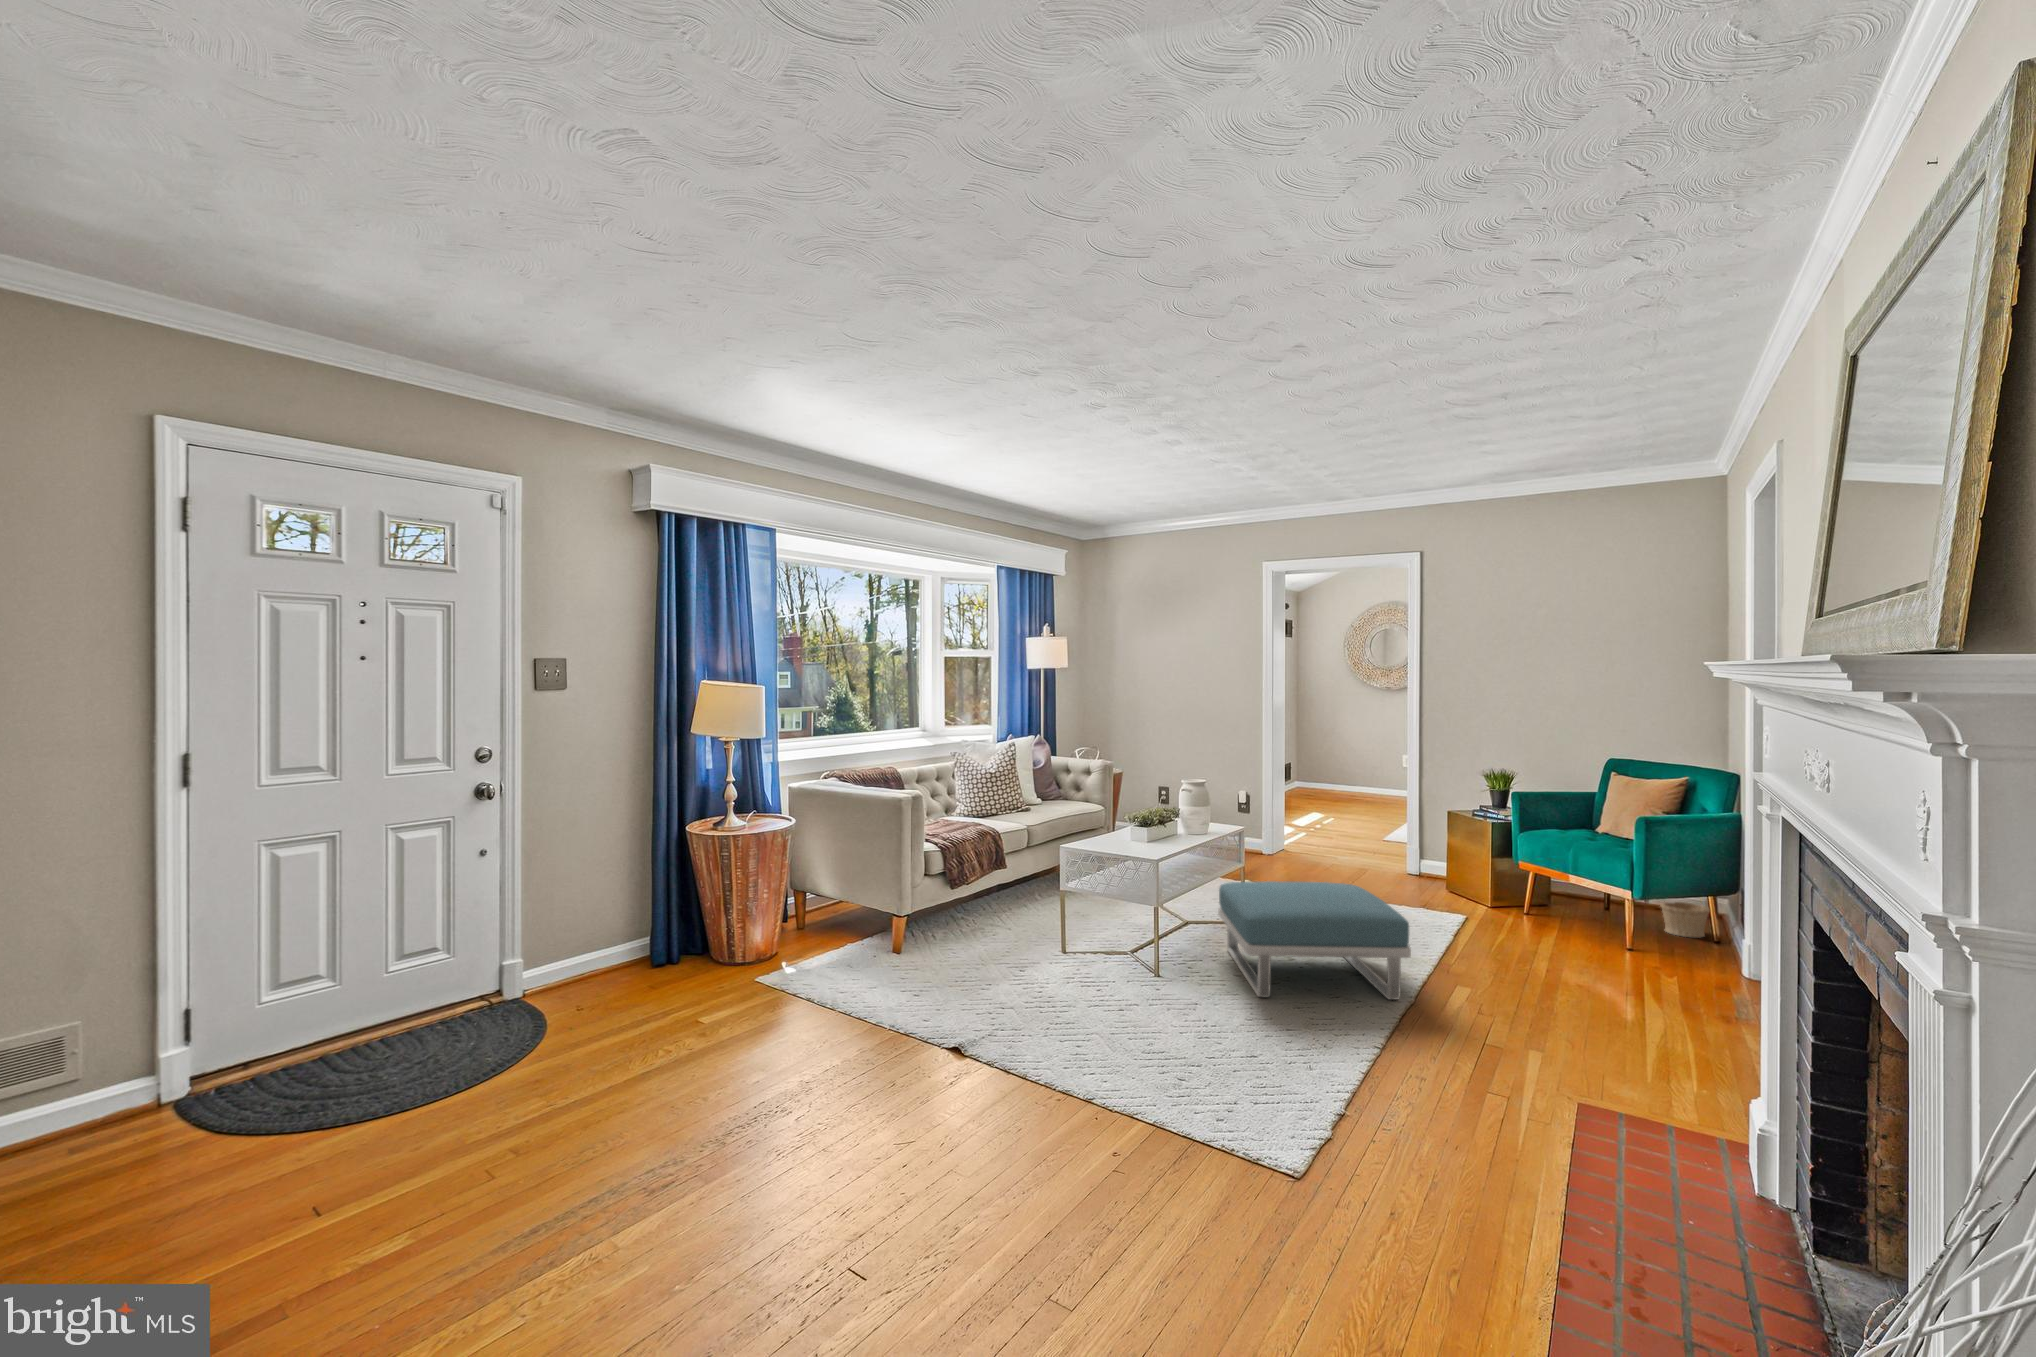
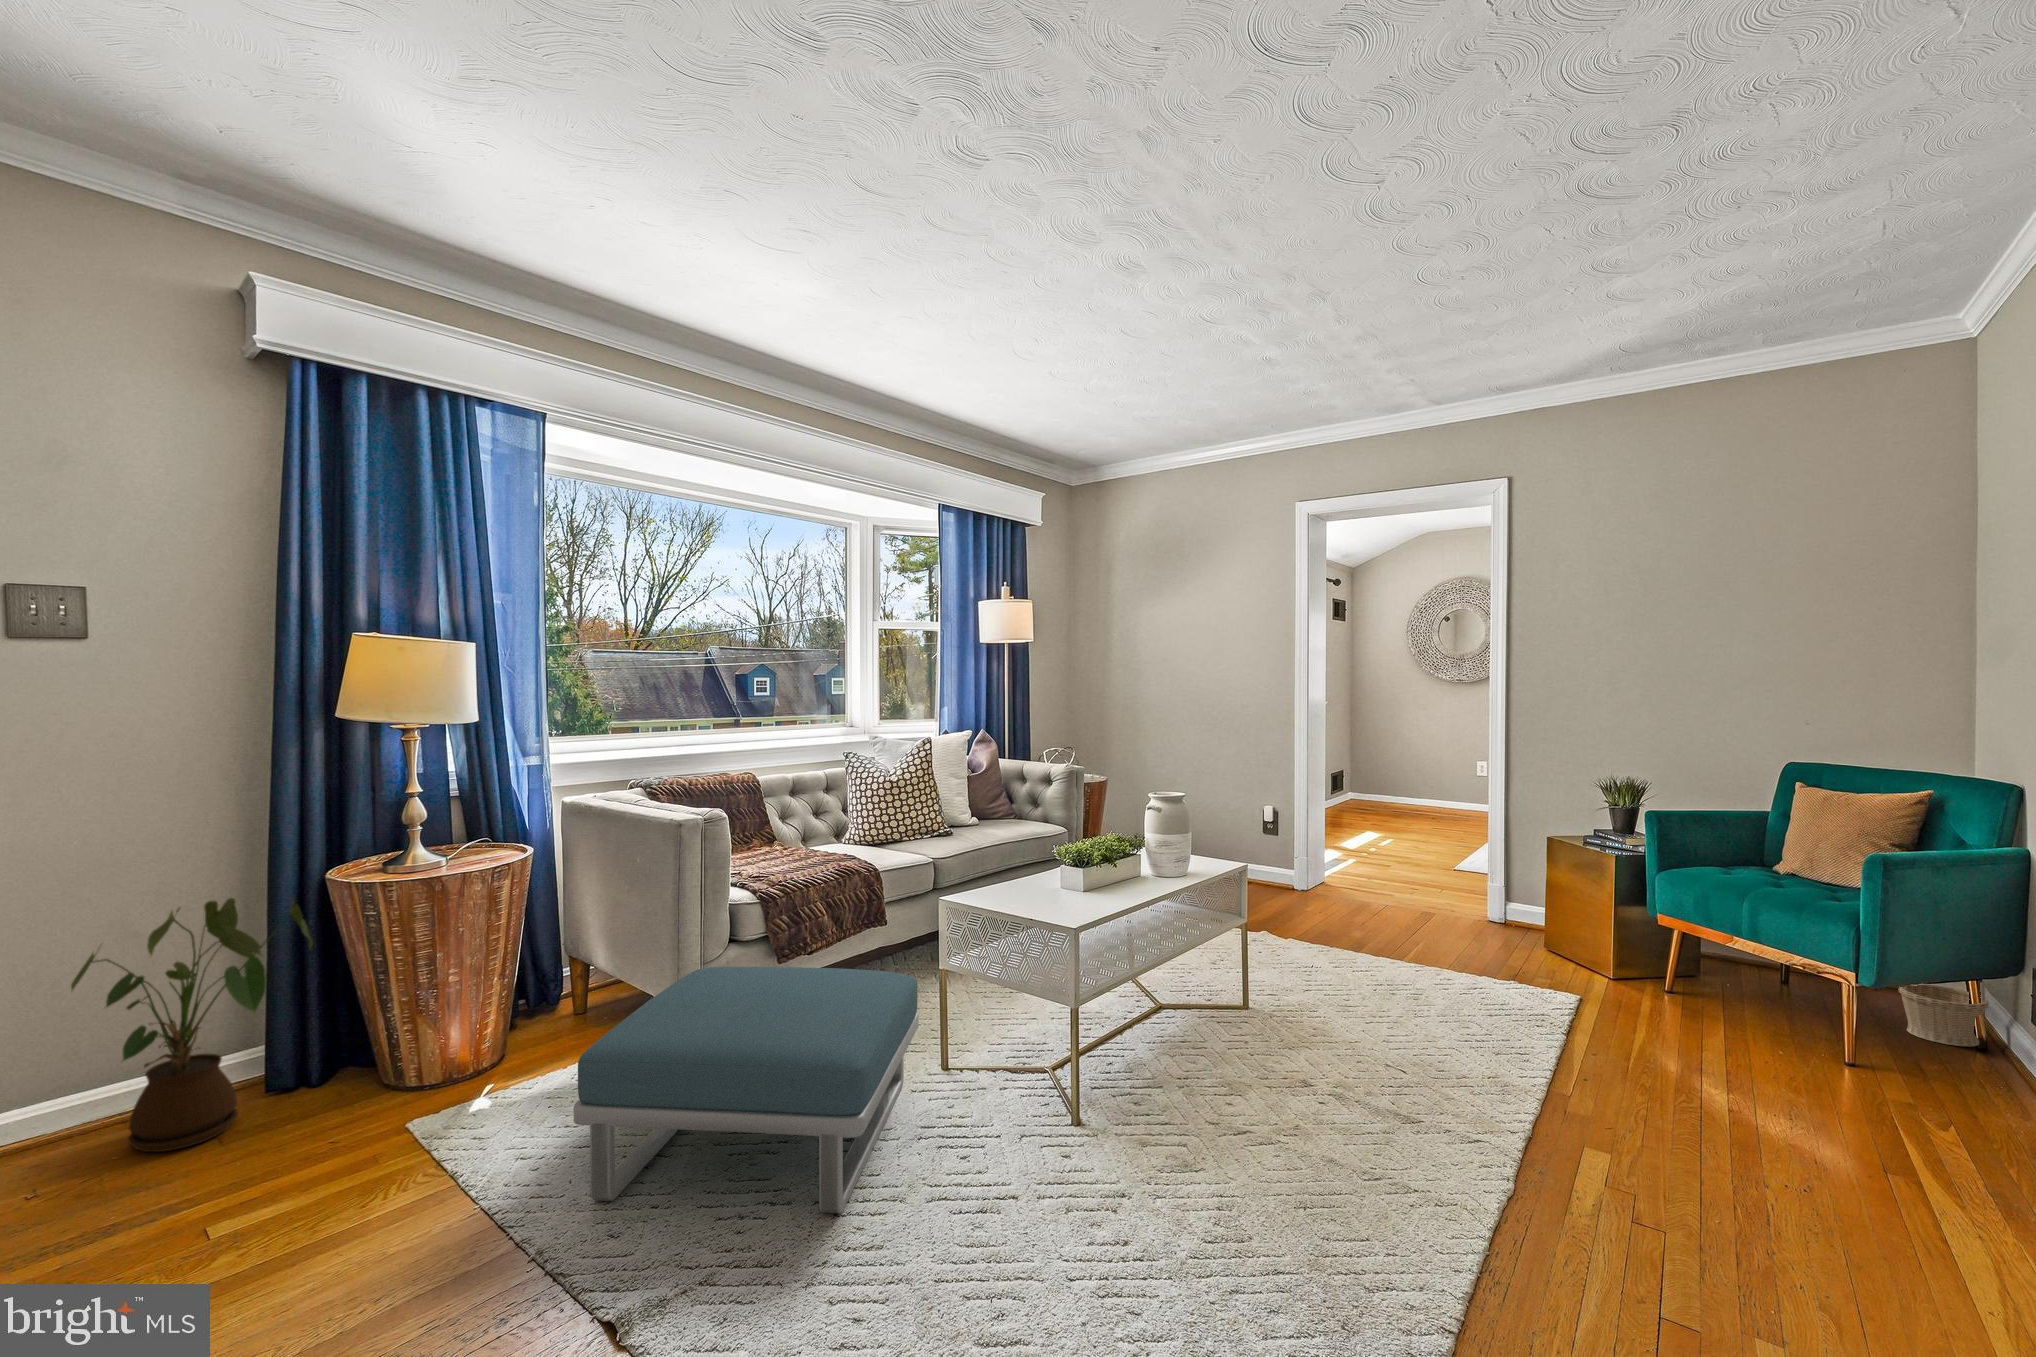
house plant: none [564,845,678,997] -> present [71,898,313,1152]
footstool: present [1218,881,1411,1000] -> present [574,967,919,1213]

